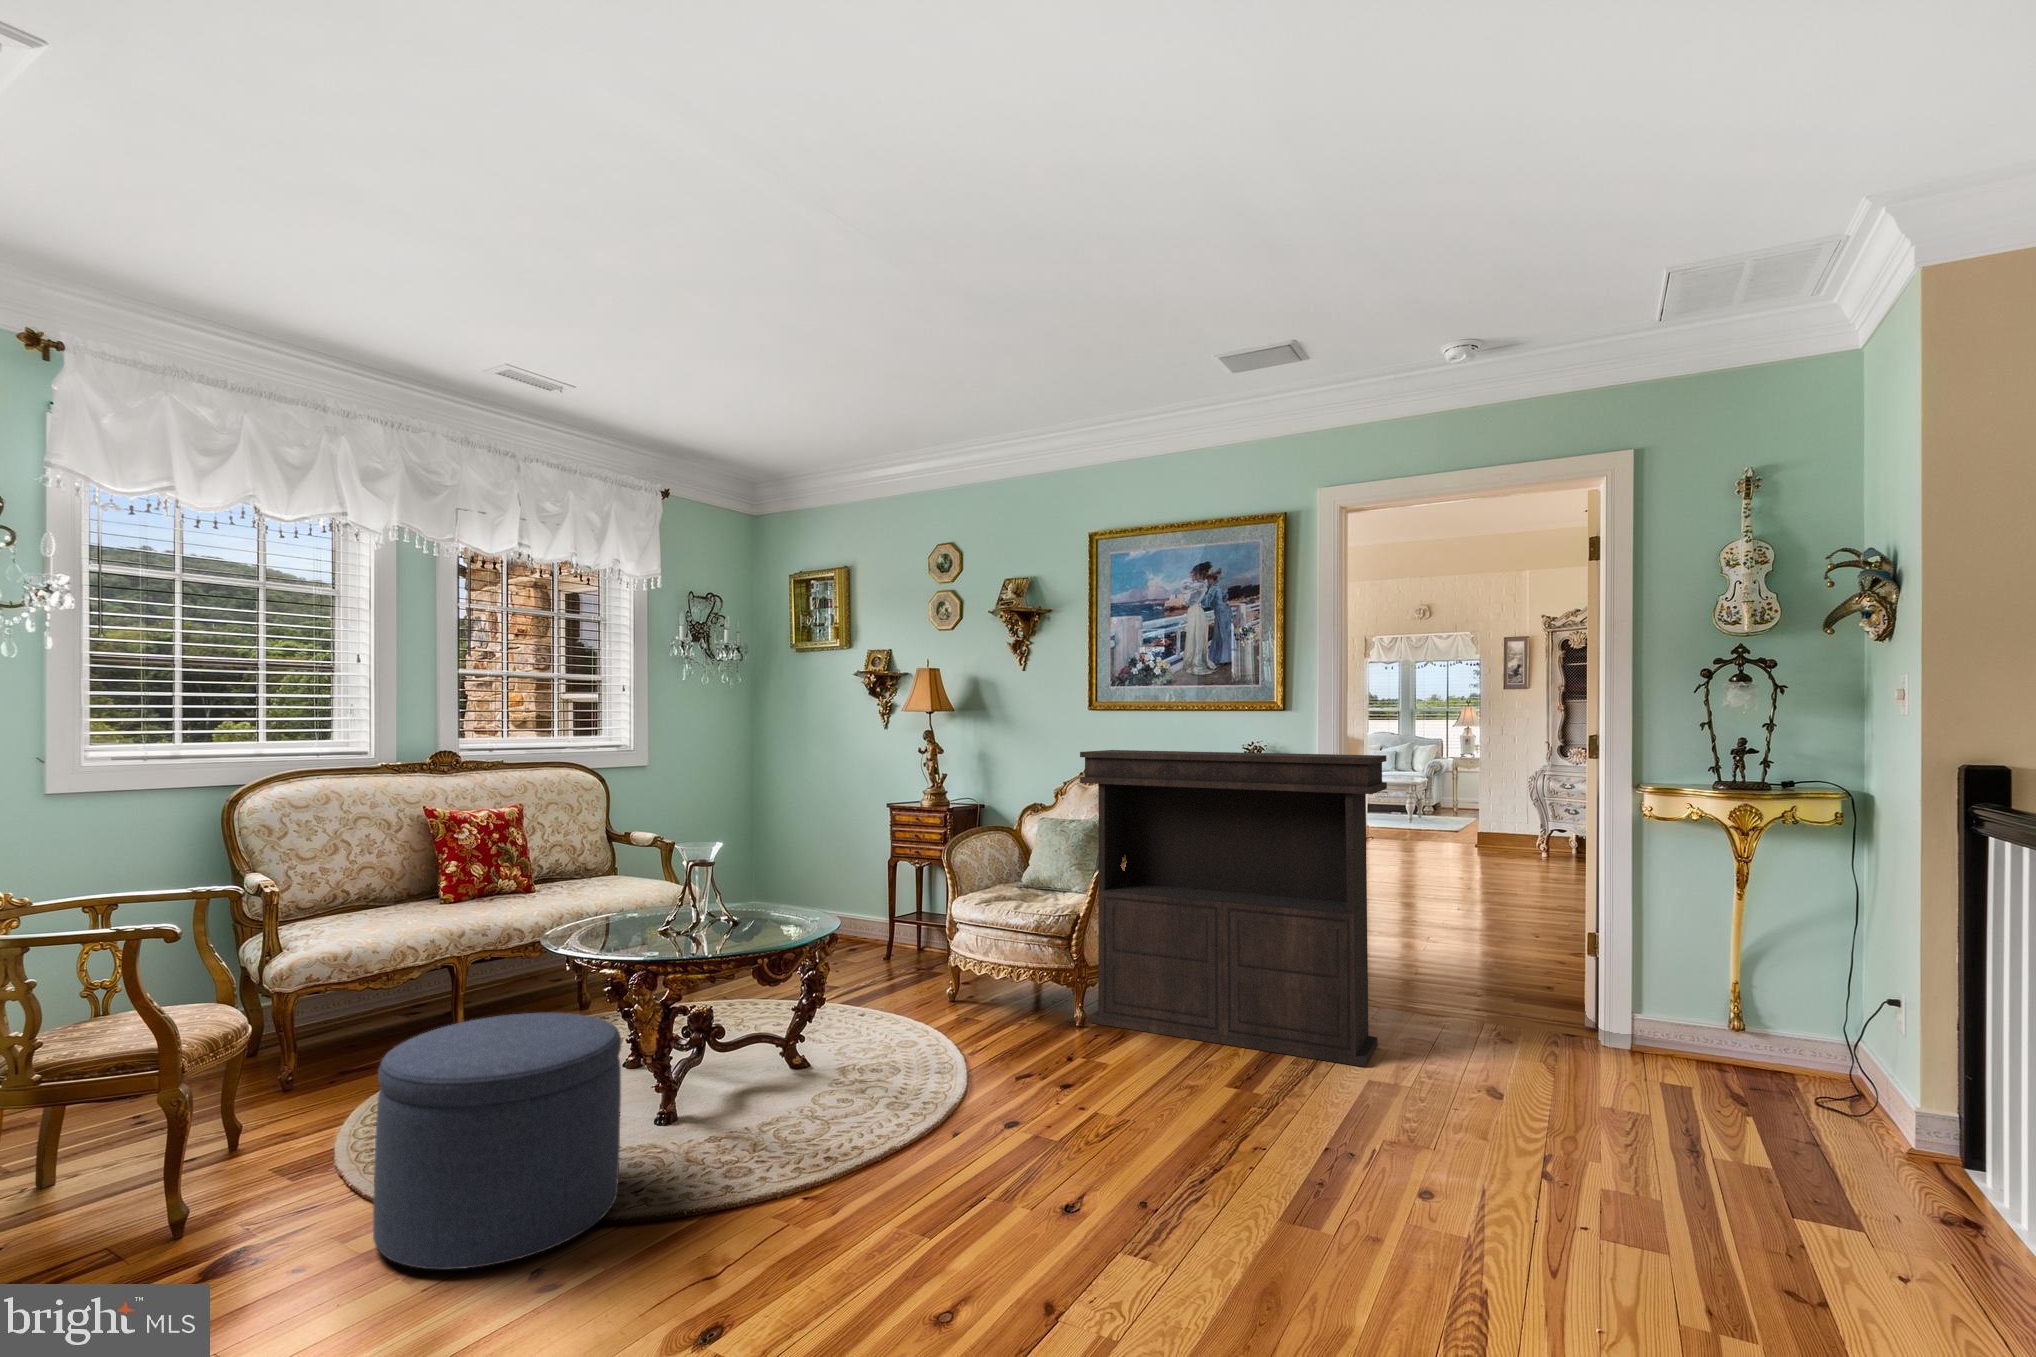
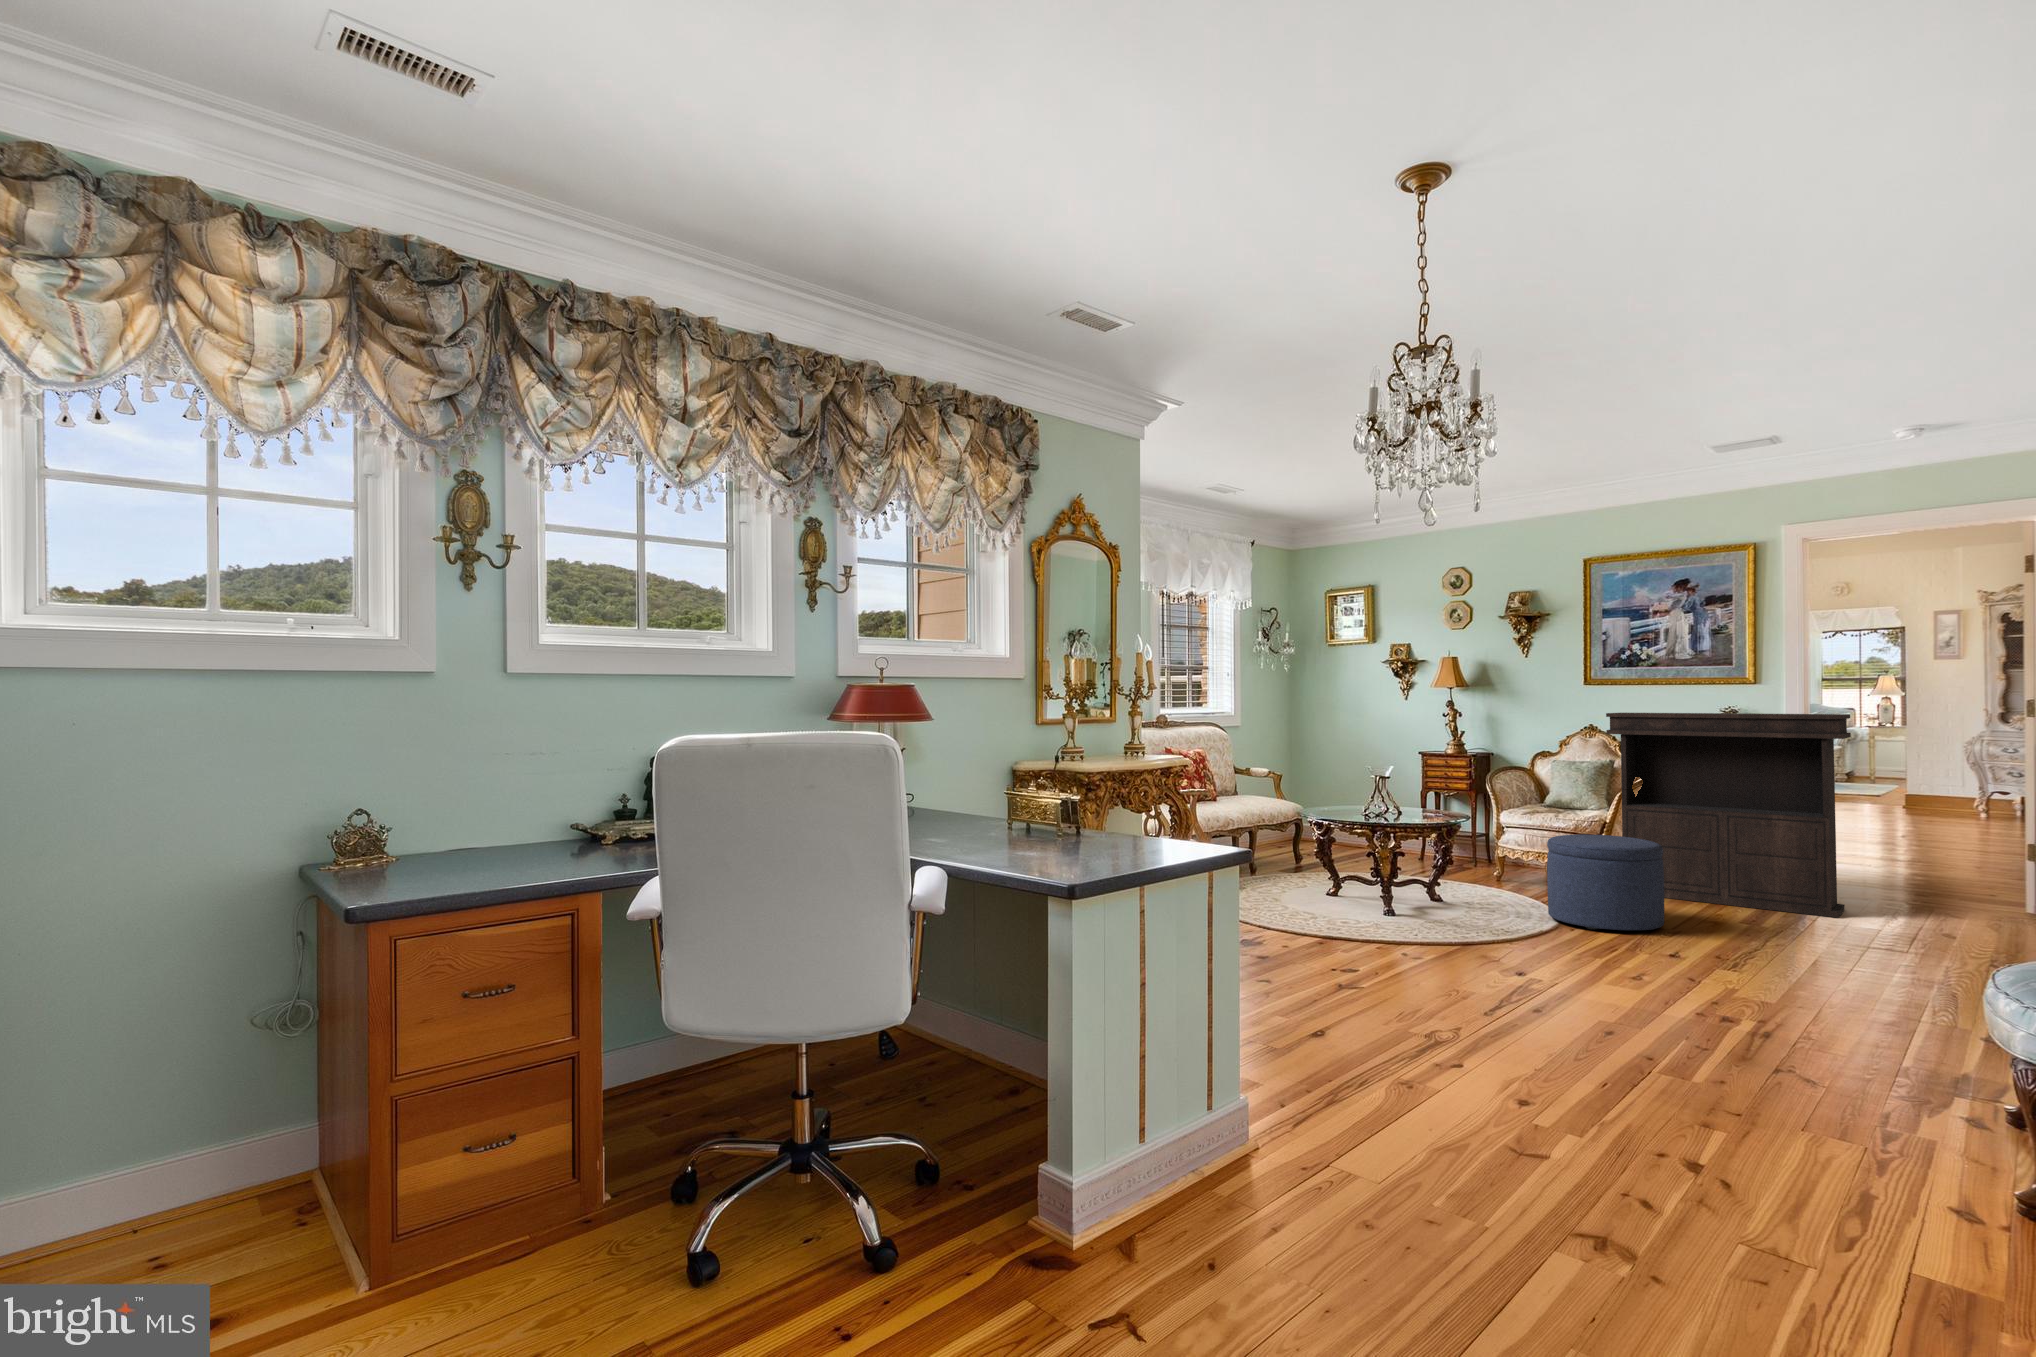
ottoman: present [373,1013,622,1269] -> present [1547,834,1664,930]

